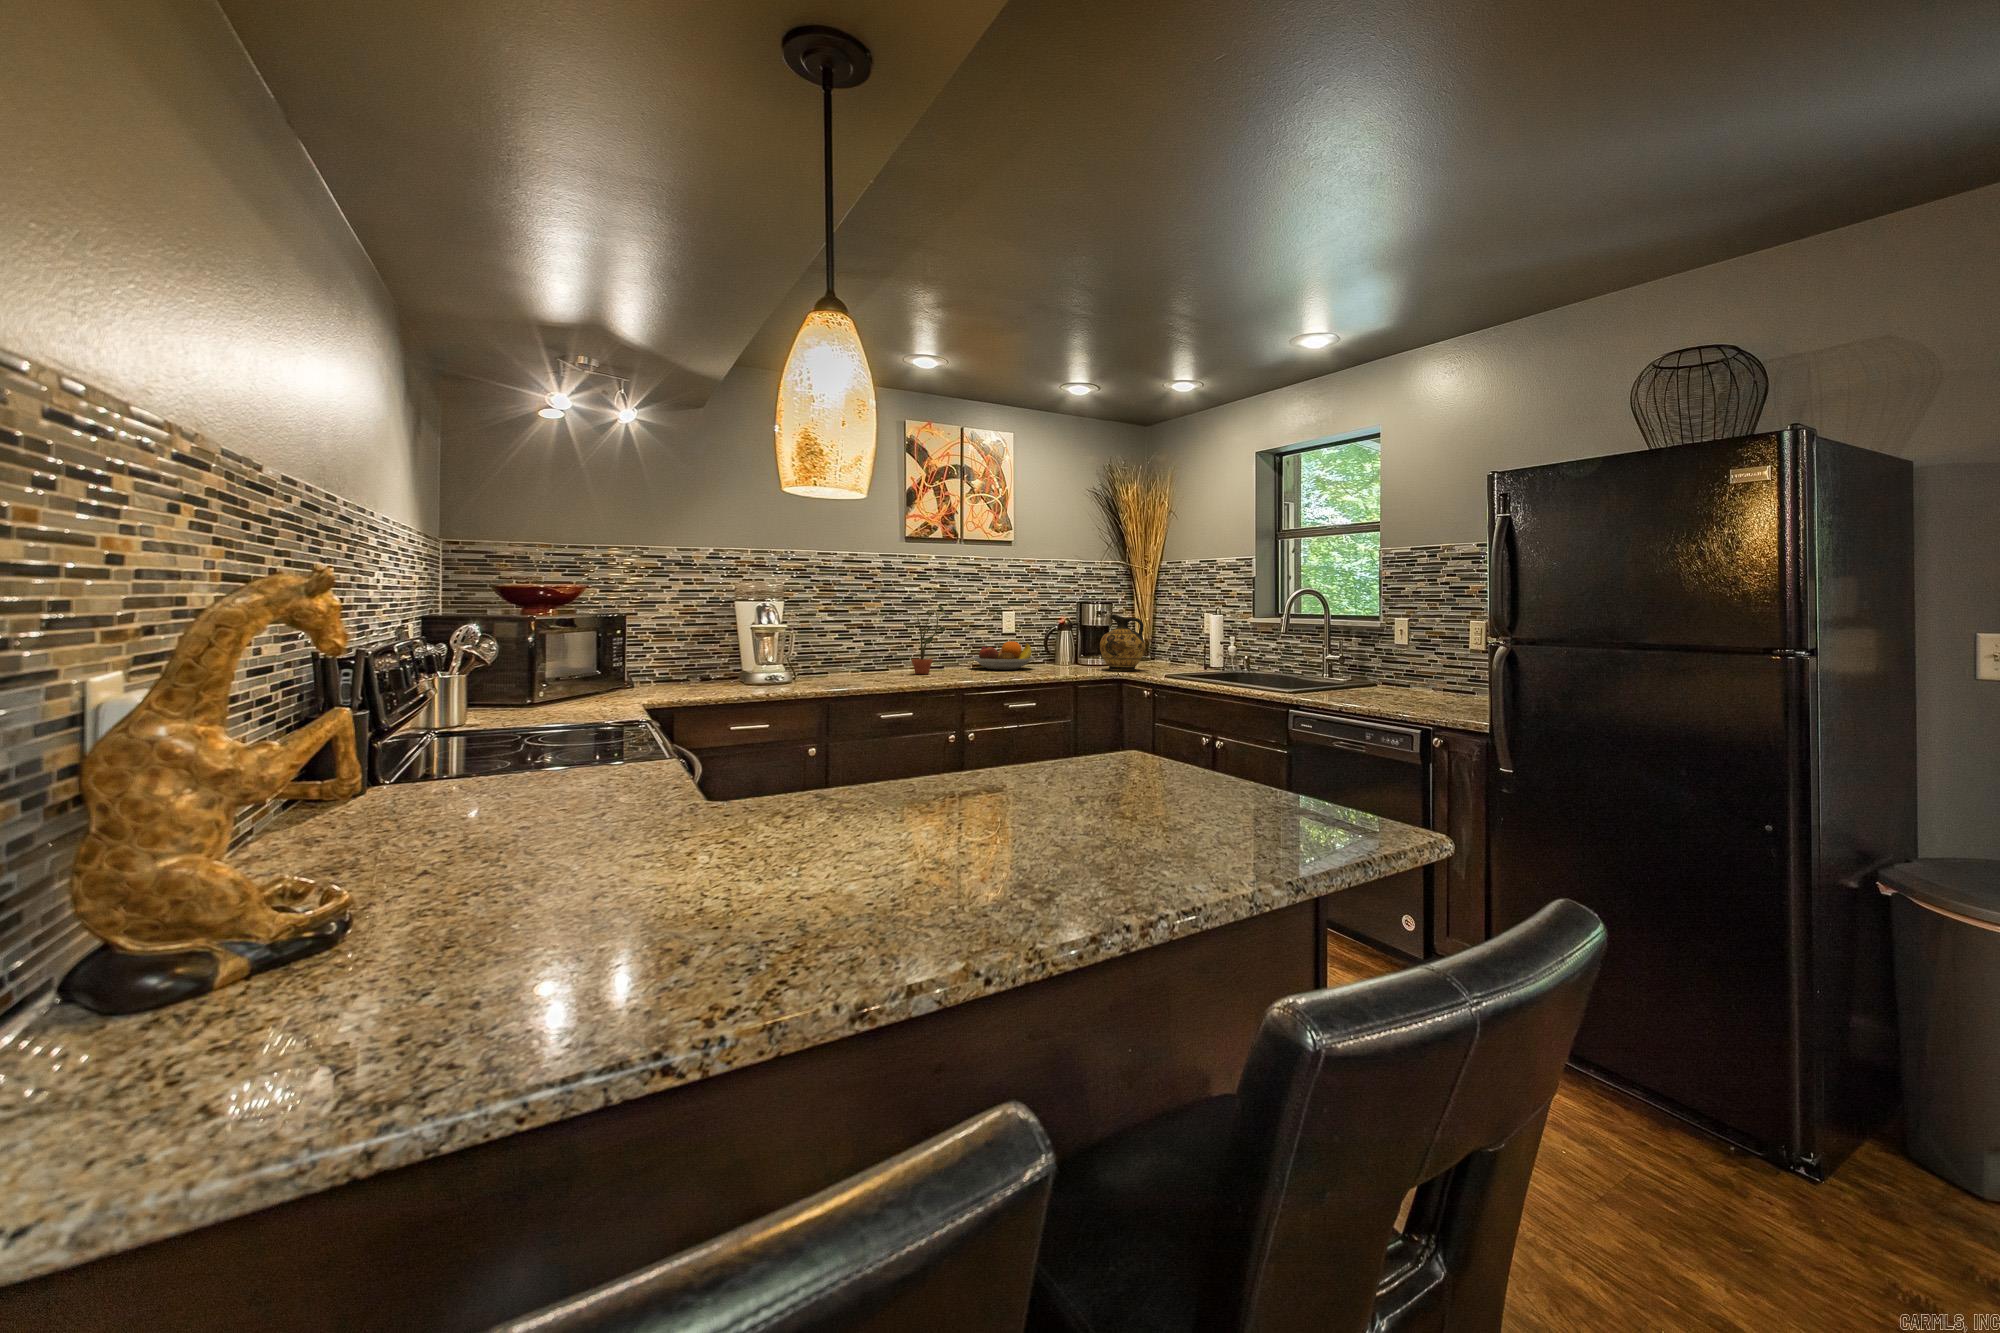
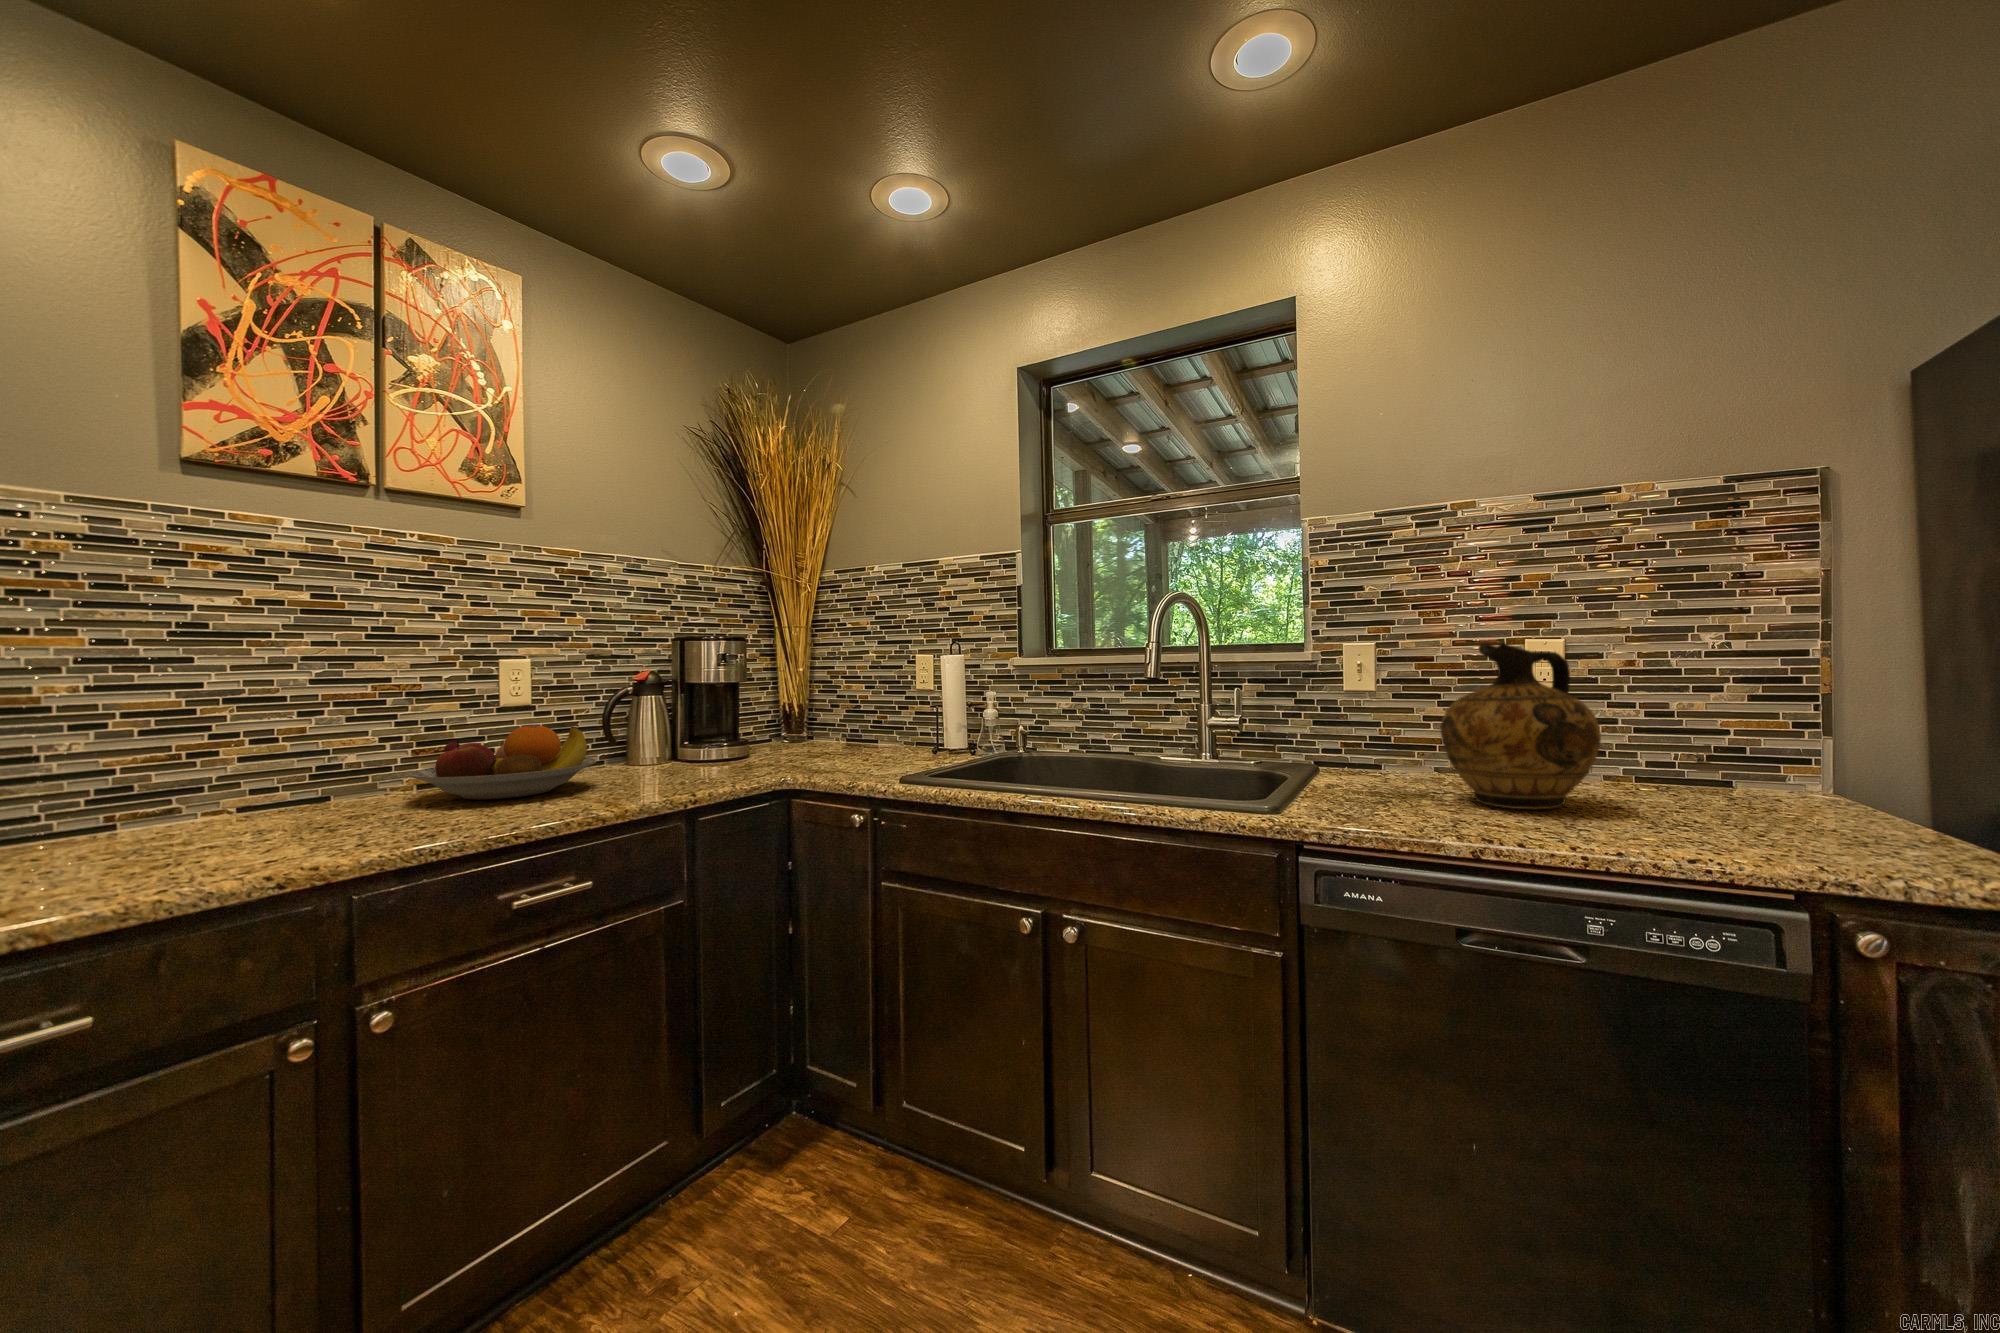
potted plant: present [904,604,946,674] -> none [89,636,308,862]
ceramic jug: present [1100,614,1145,671] -> present [1441,643,1601,809]

